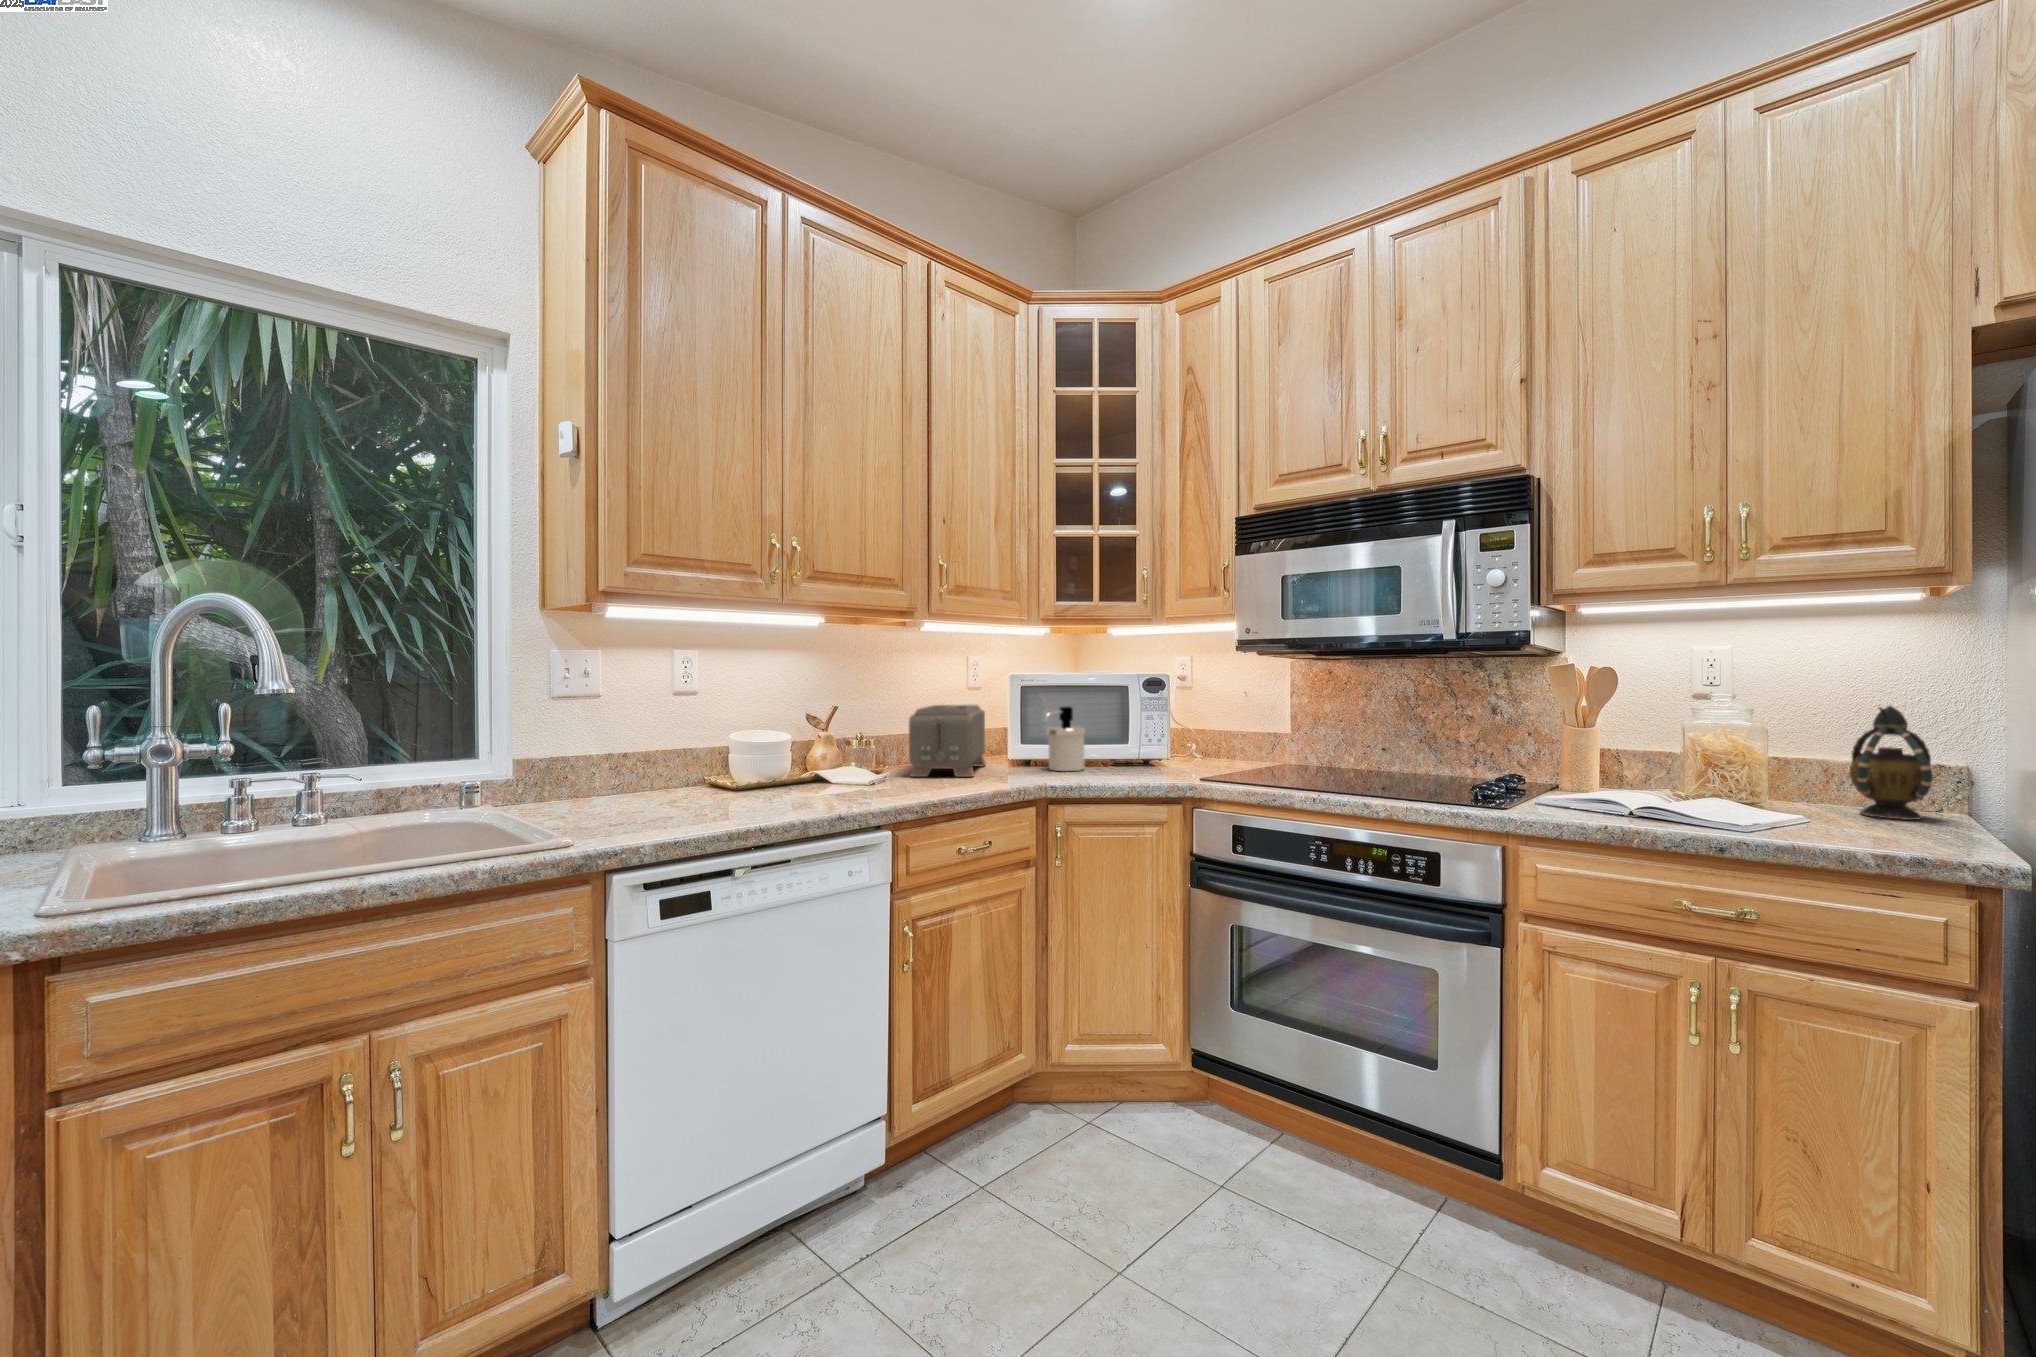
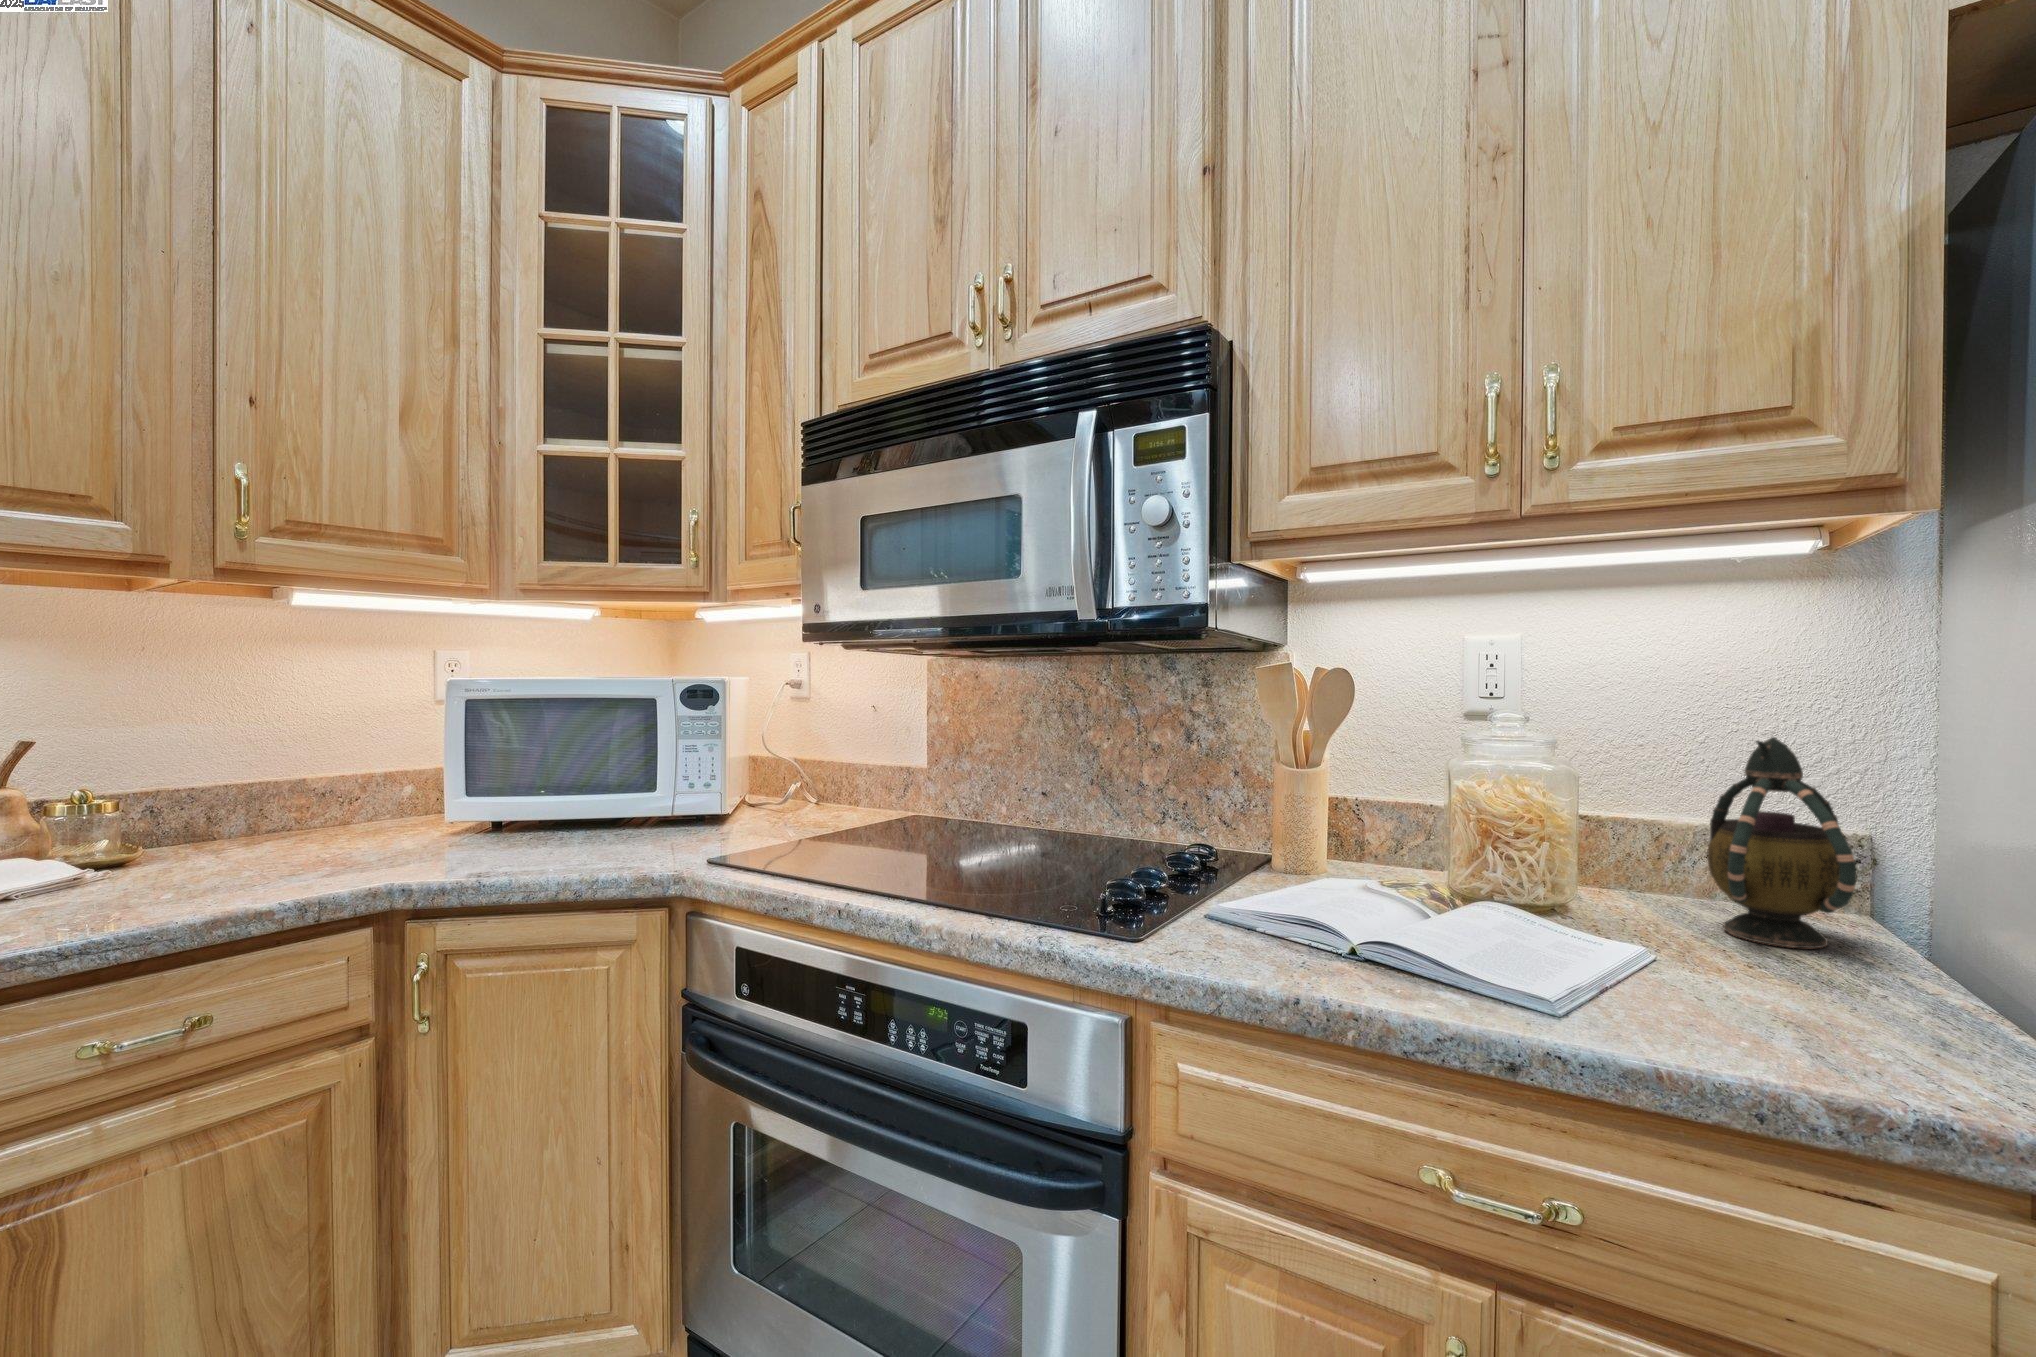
toaster: present [909,705,986,777] -> none [149,730,402,873]
soap dispenser: present [1044,706,1085,771] -> none [448,733,557,846]

